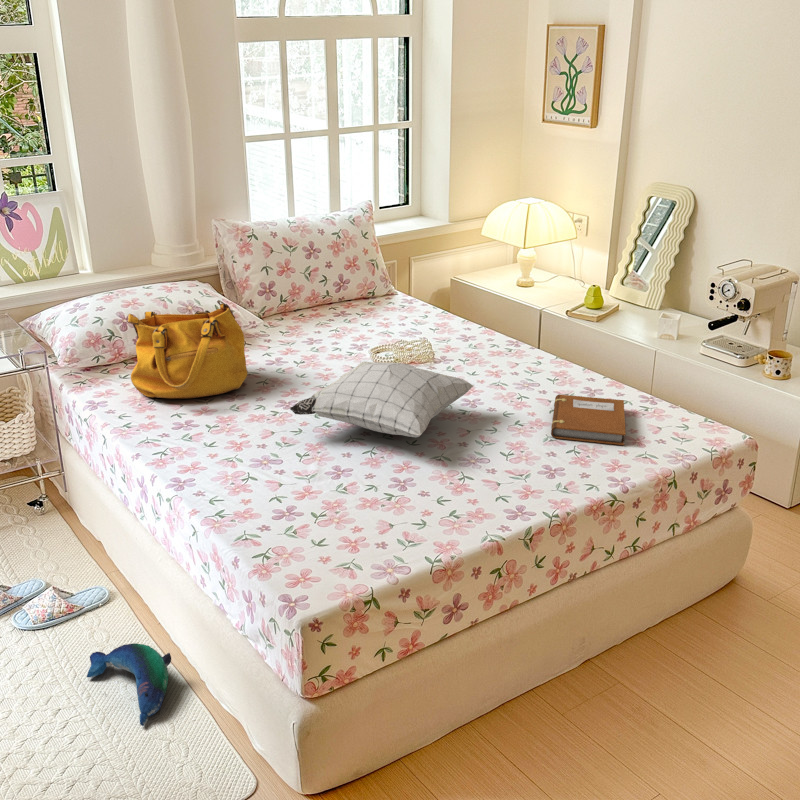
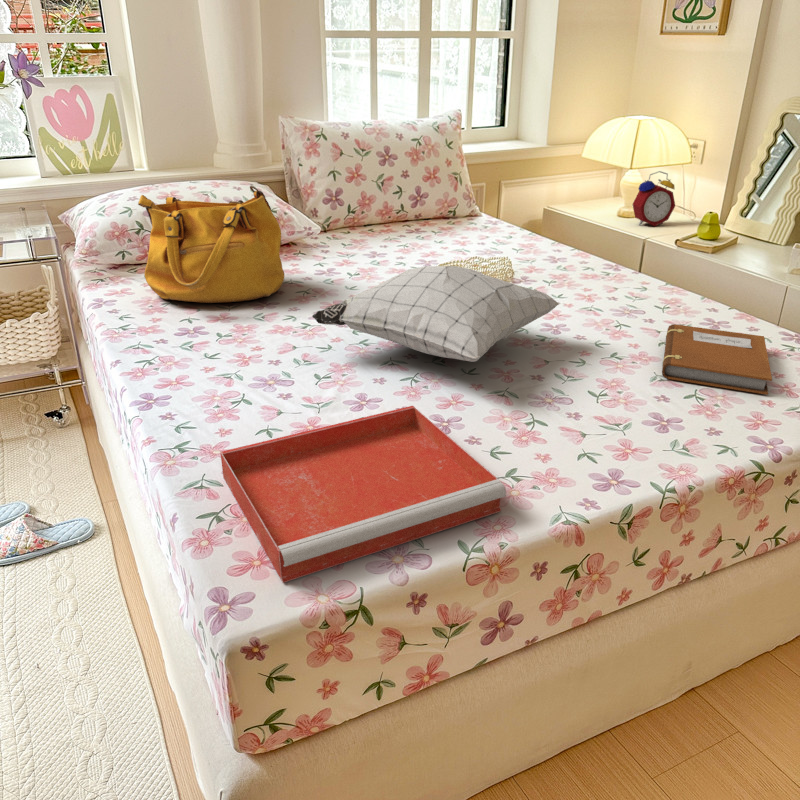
alarm clock: none [527,248,563,295] -> present [633,171,675,226]
tray: none [257,473,452,591] -> present [220,406,506,583]
plush toy: present [87,643,171,726] -> none [30,601,129,720]

